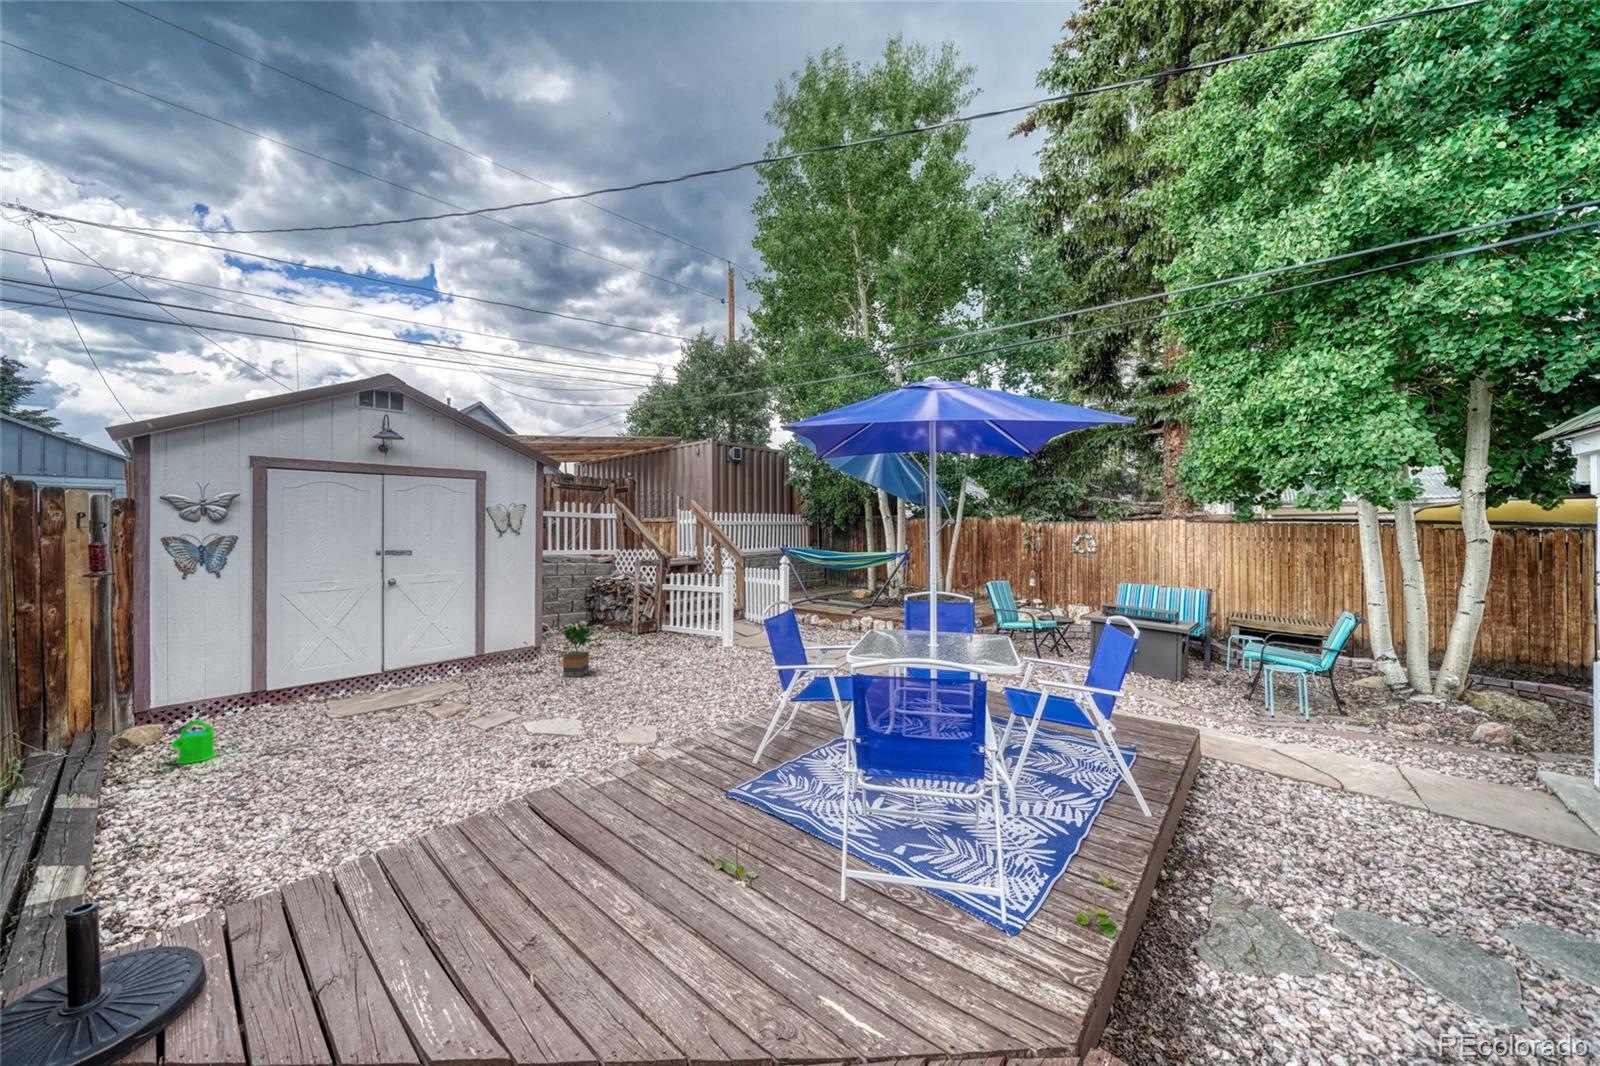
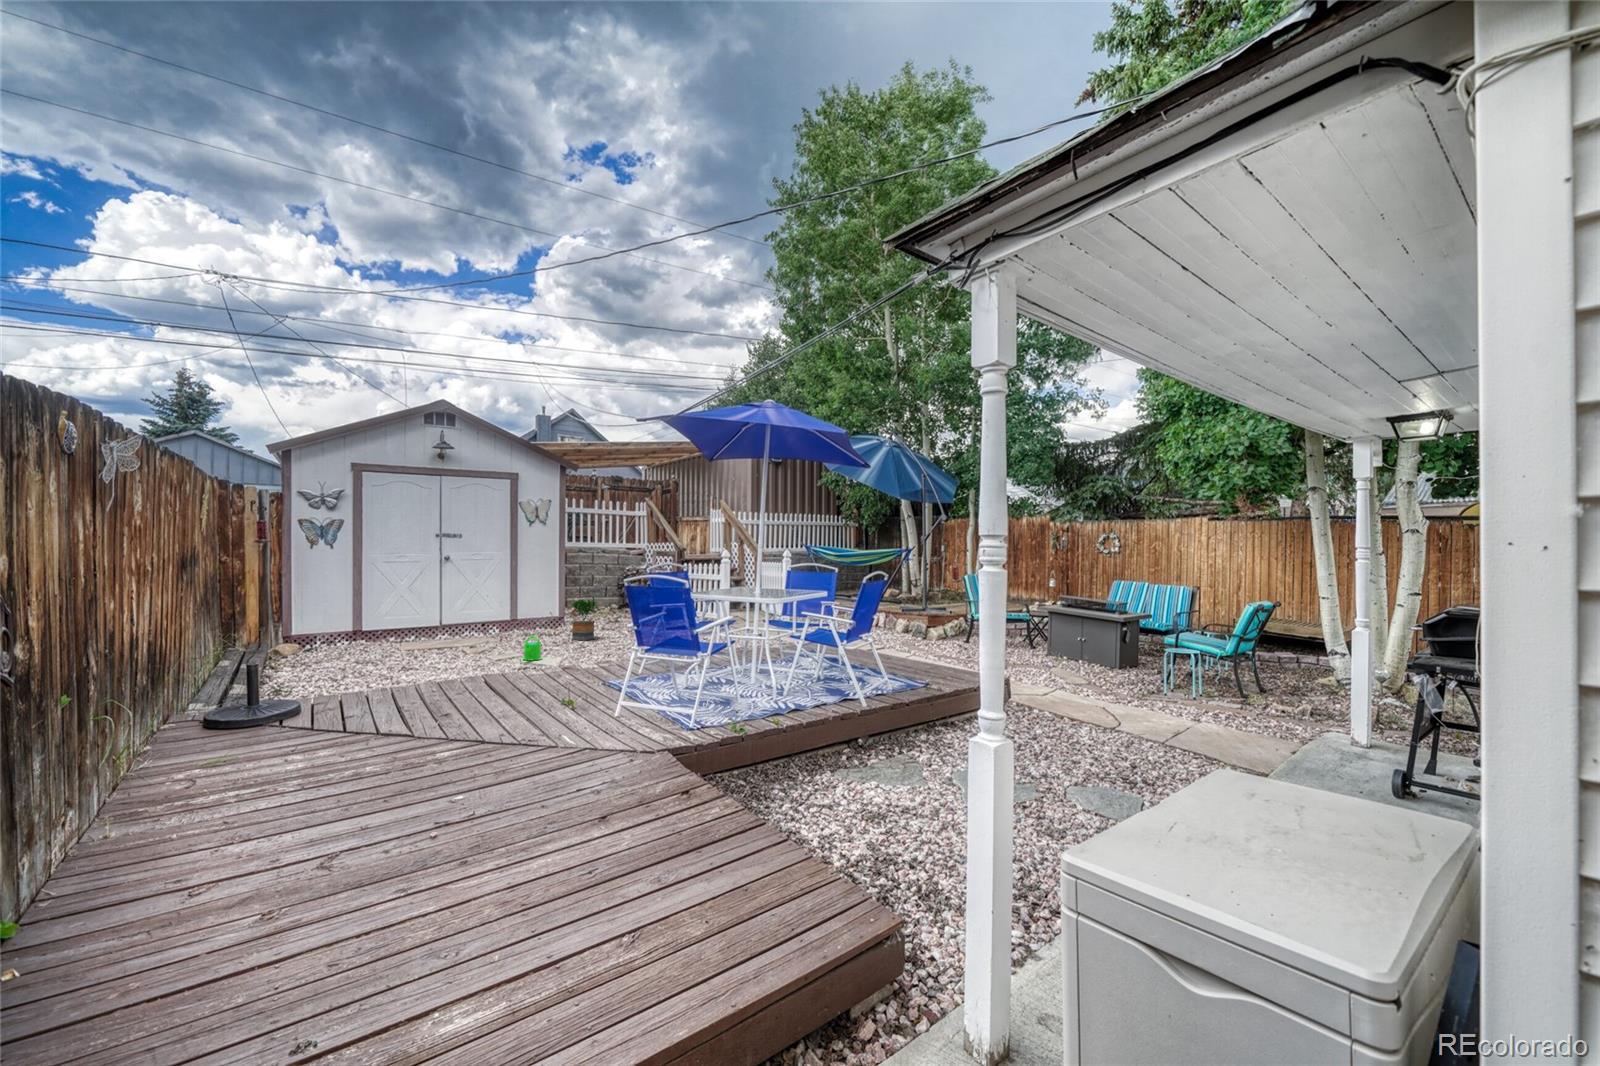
watering can: present [172,720,216,764] -> present [524,635,541,661]

